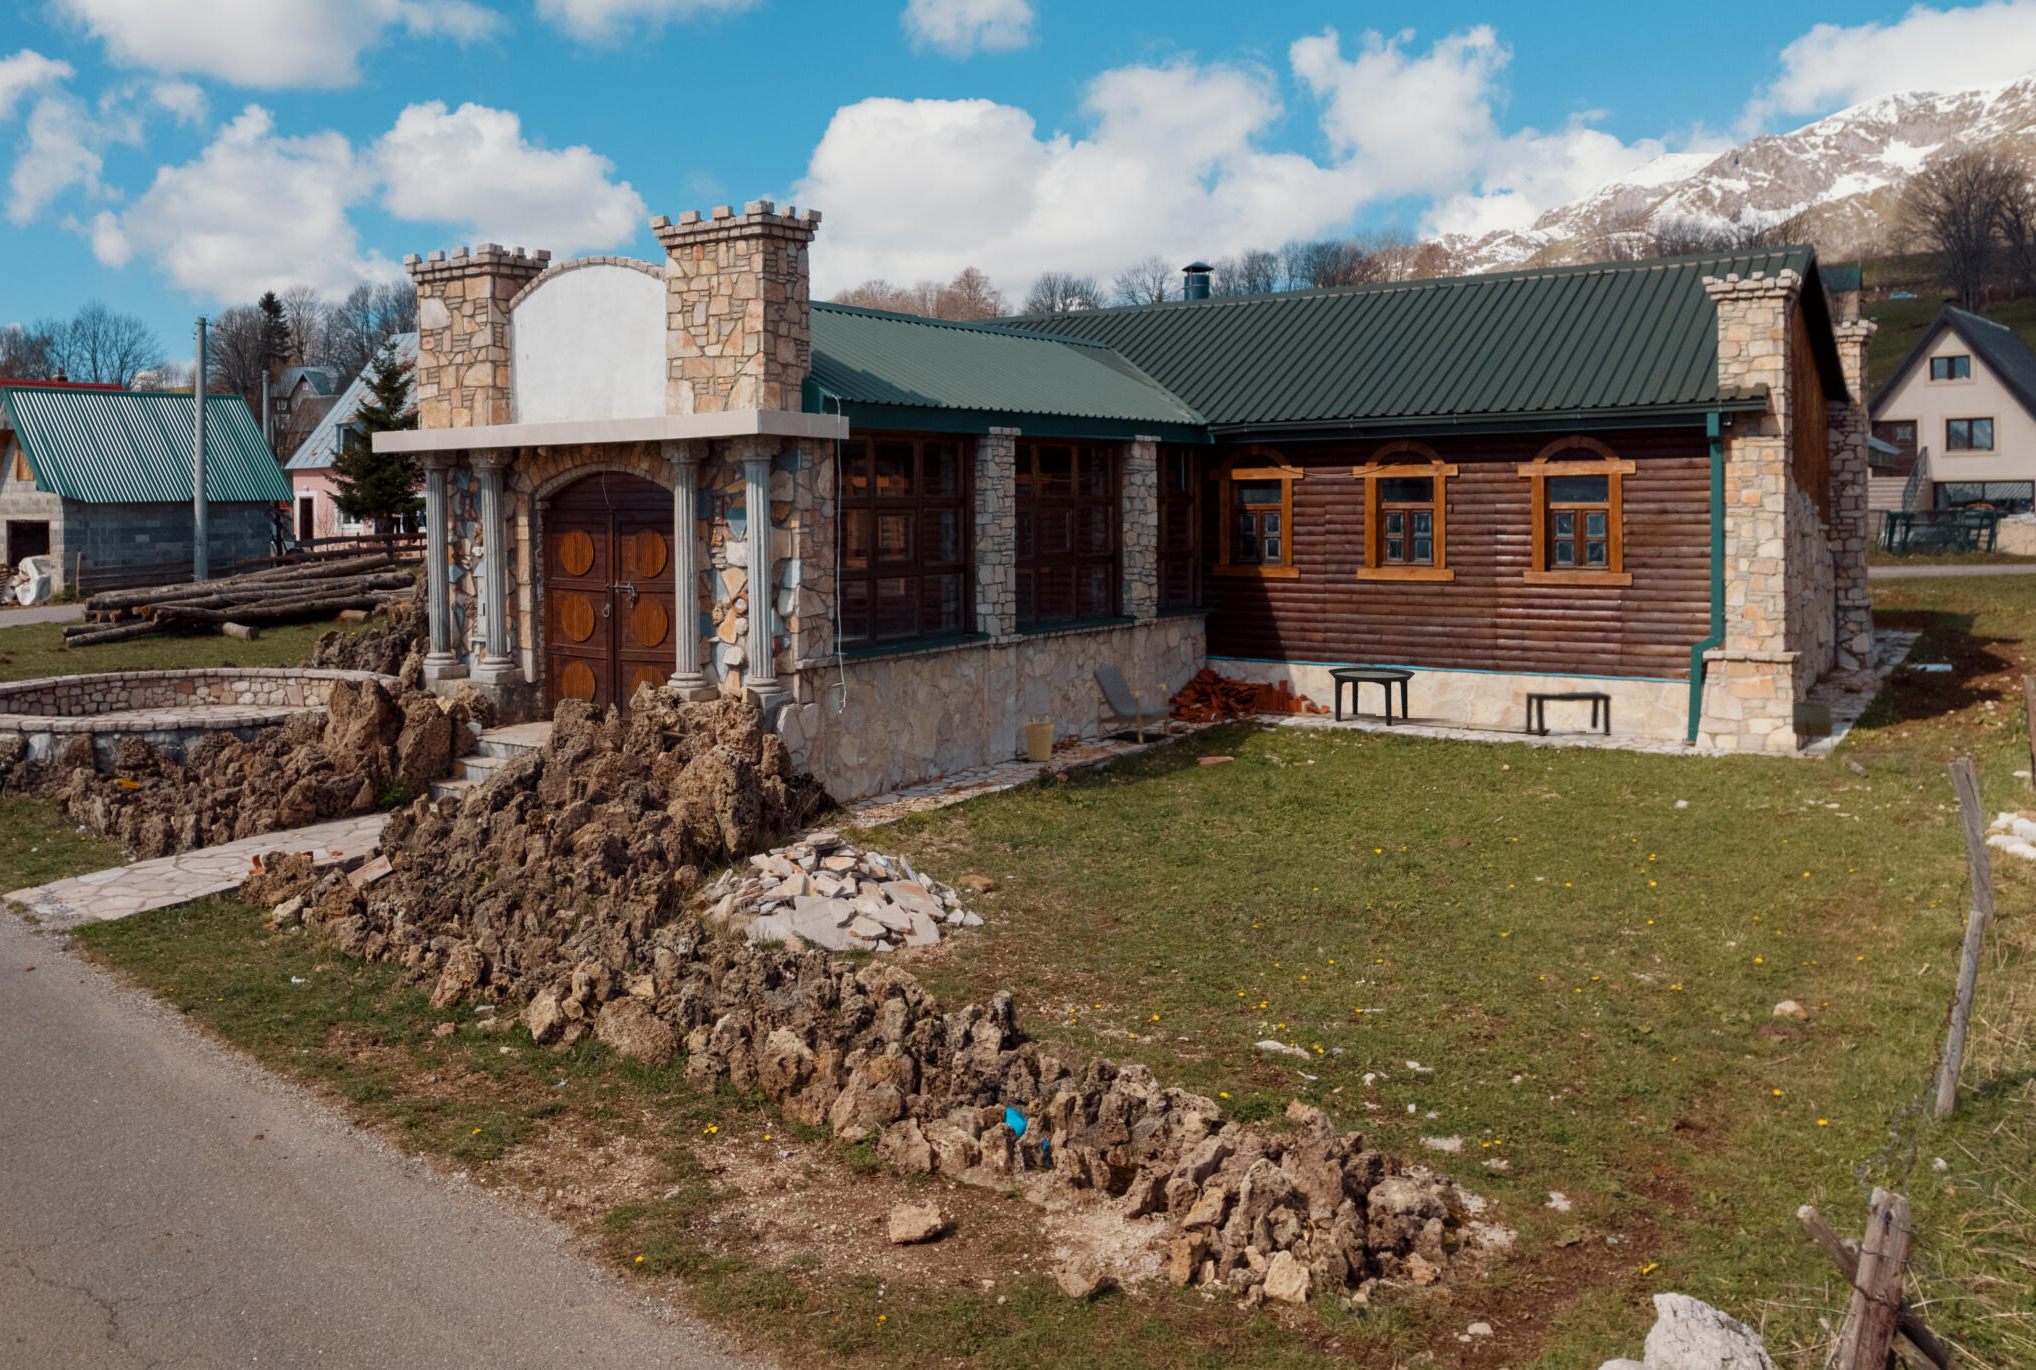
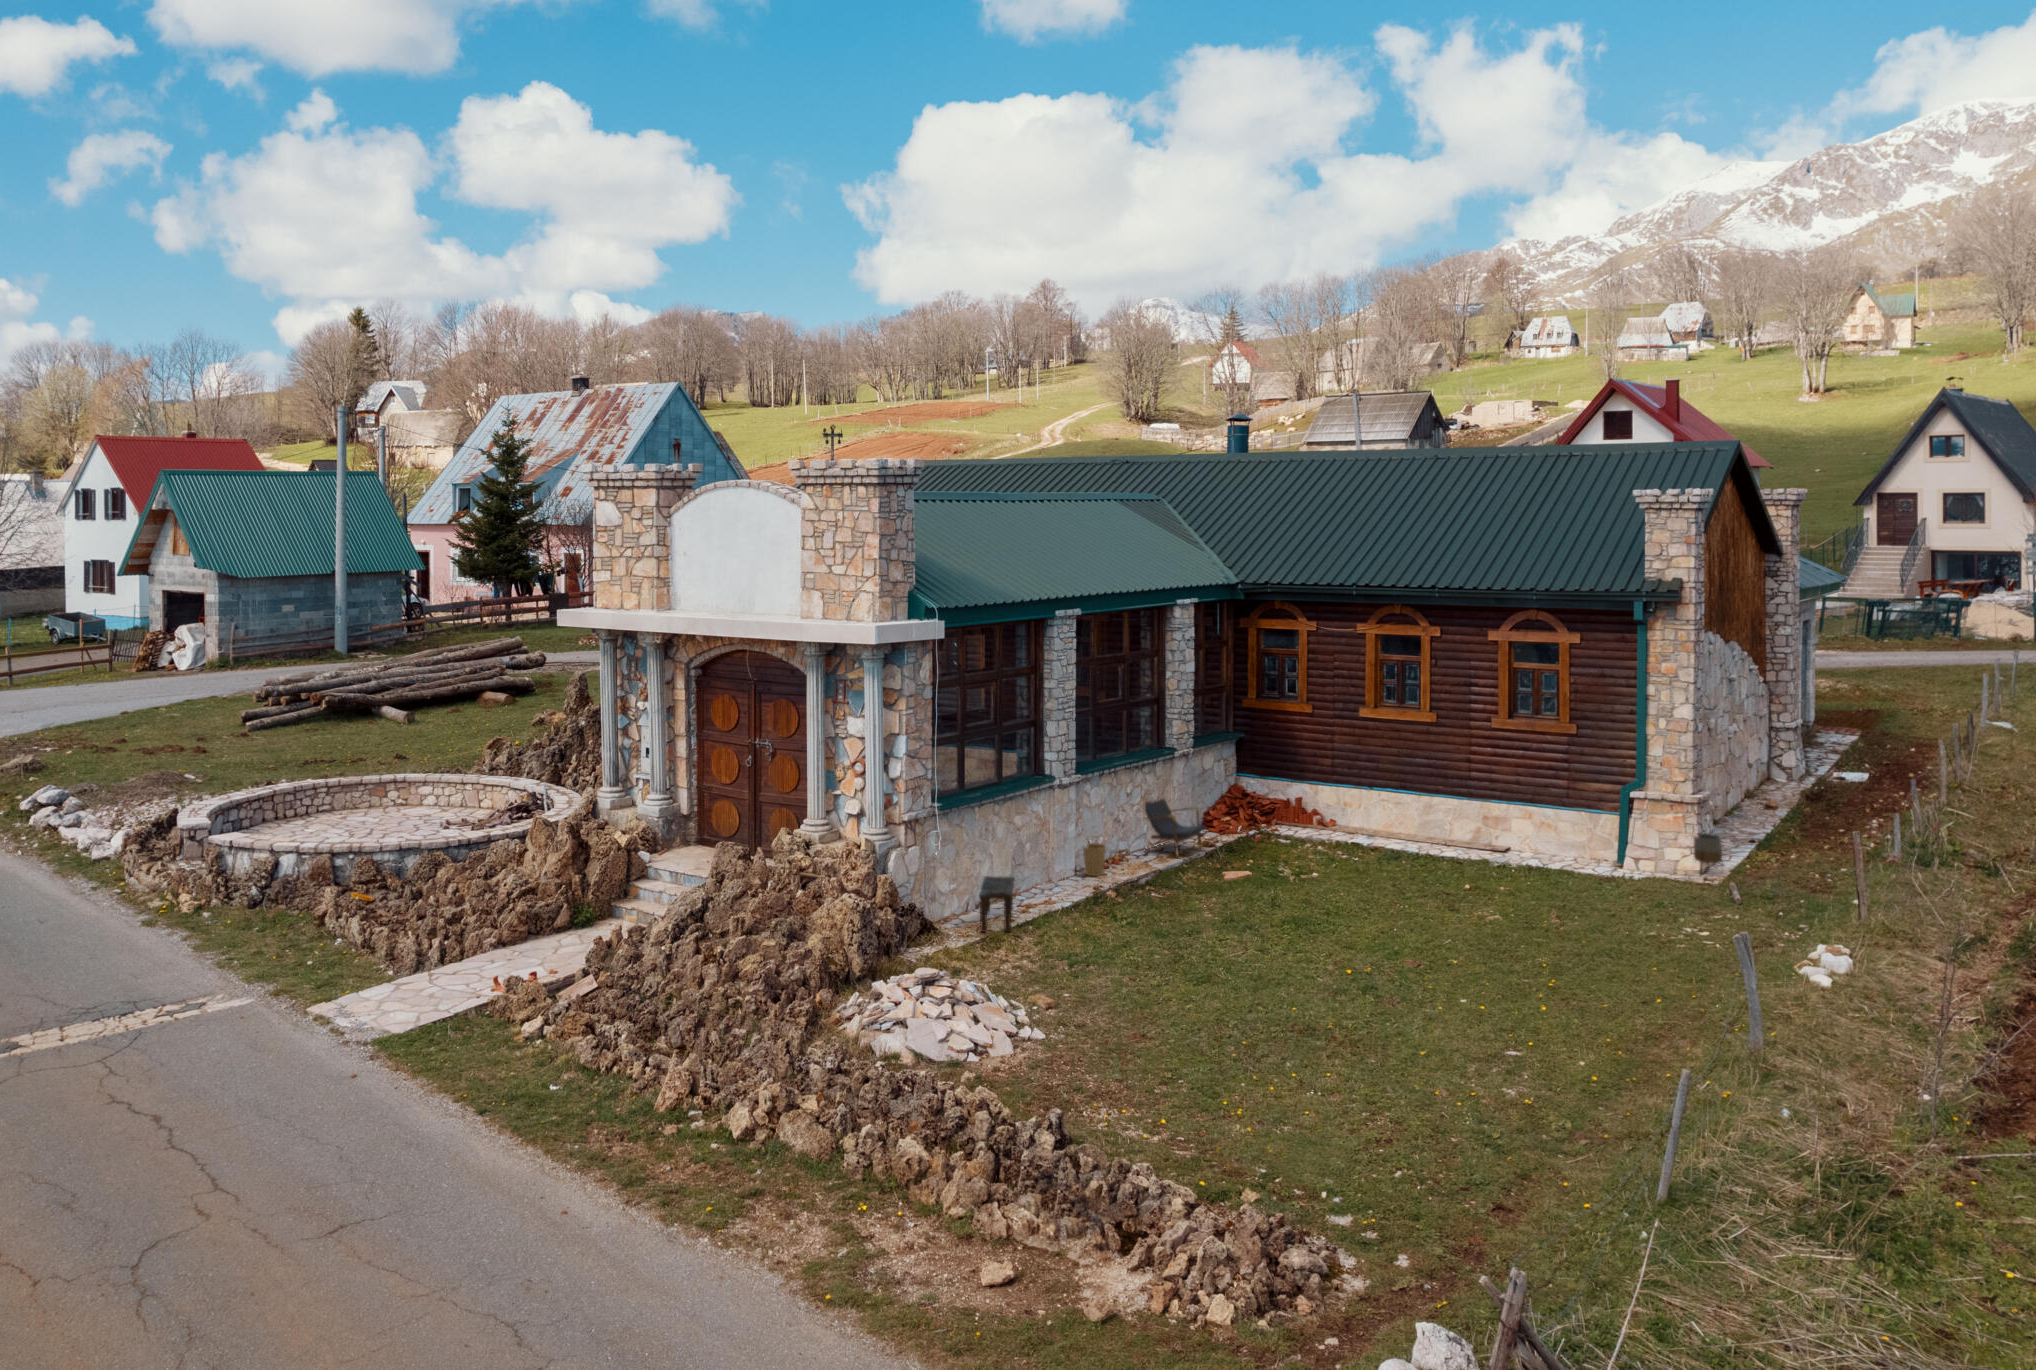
round table: present [1328,667,1415,726] -> none [1332,788,1402,840]
bench: present [1526,691,1611,736] -> present [979,876,1015,933]

